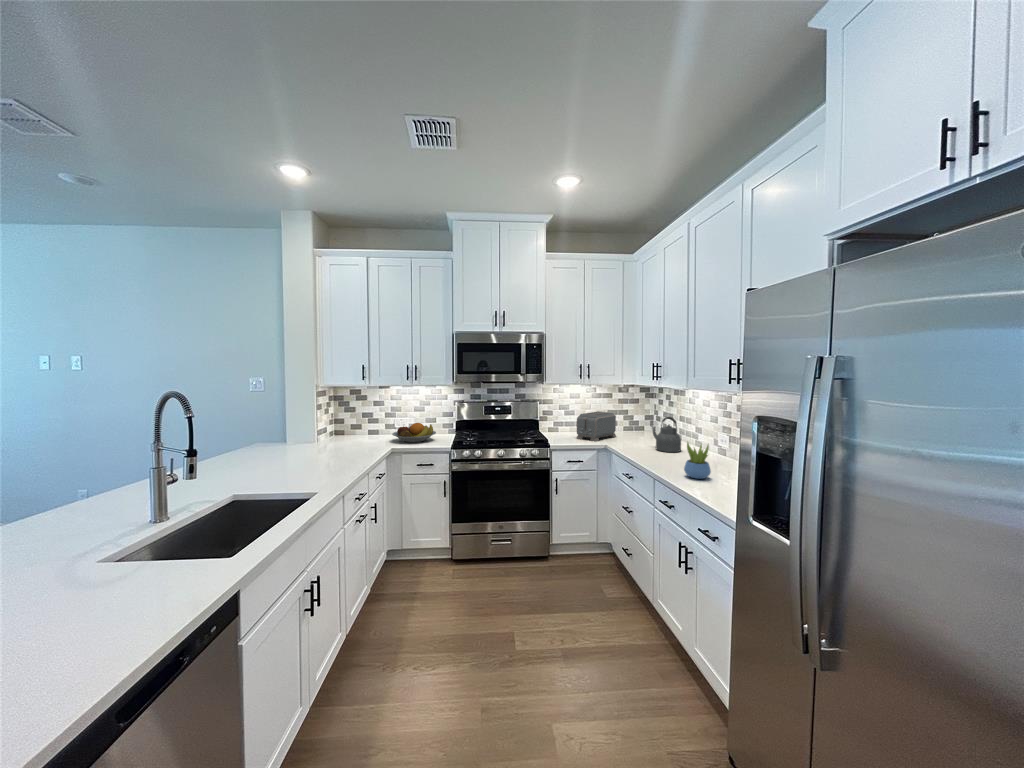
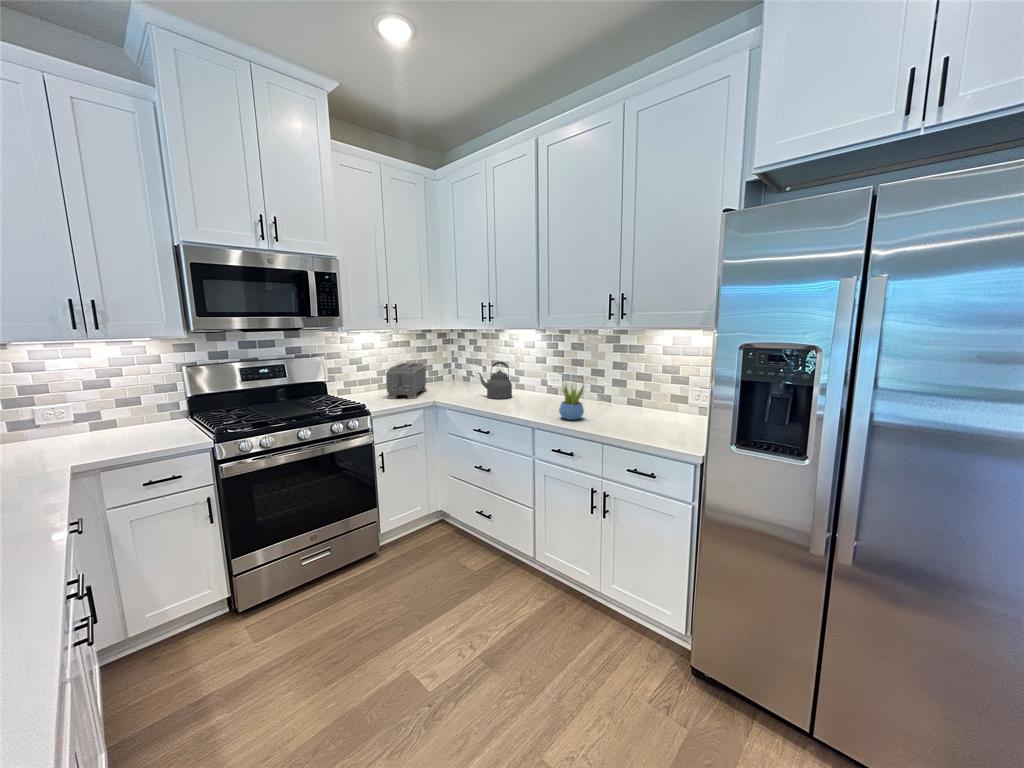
fruit bowl: present [392,423,436,442] -> none [43,409,157,449]

